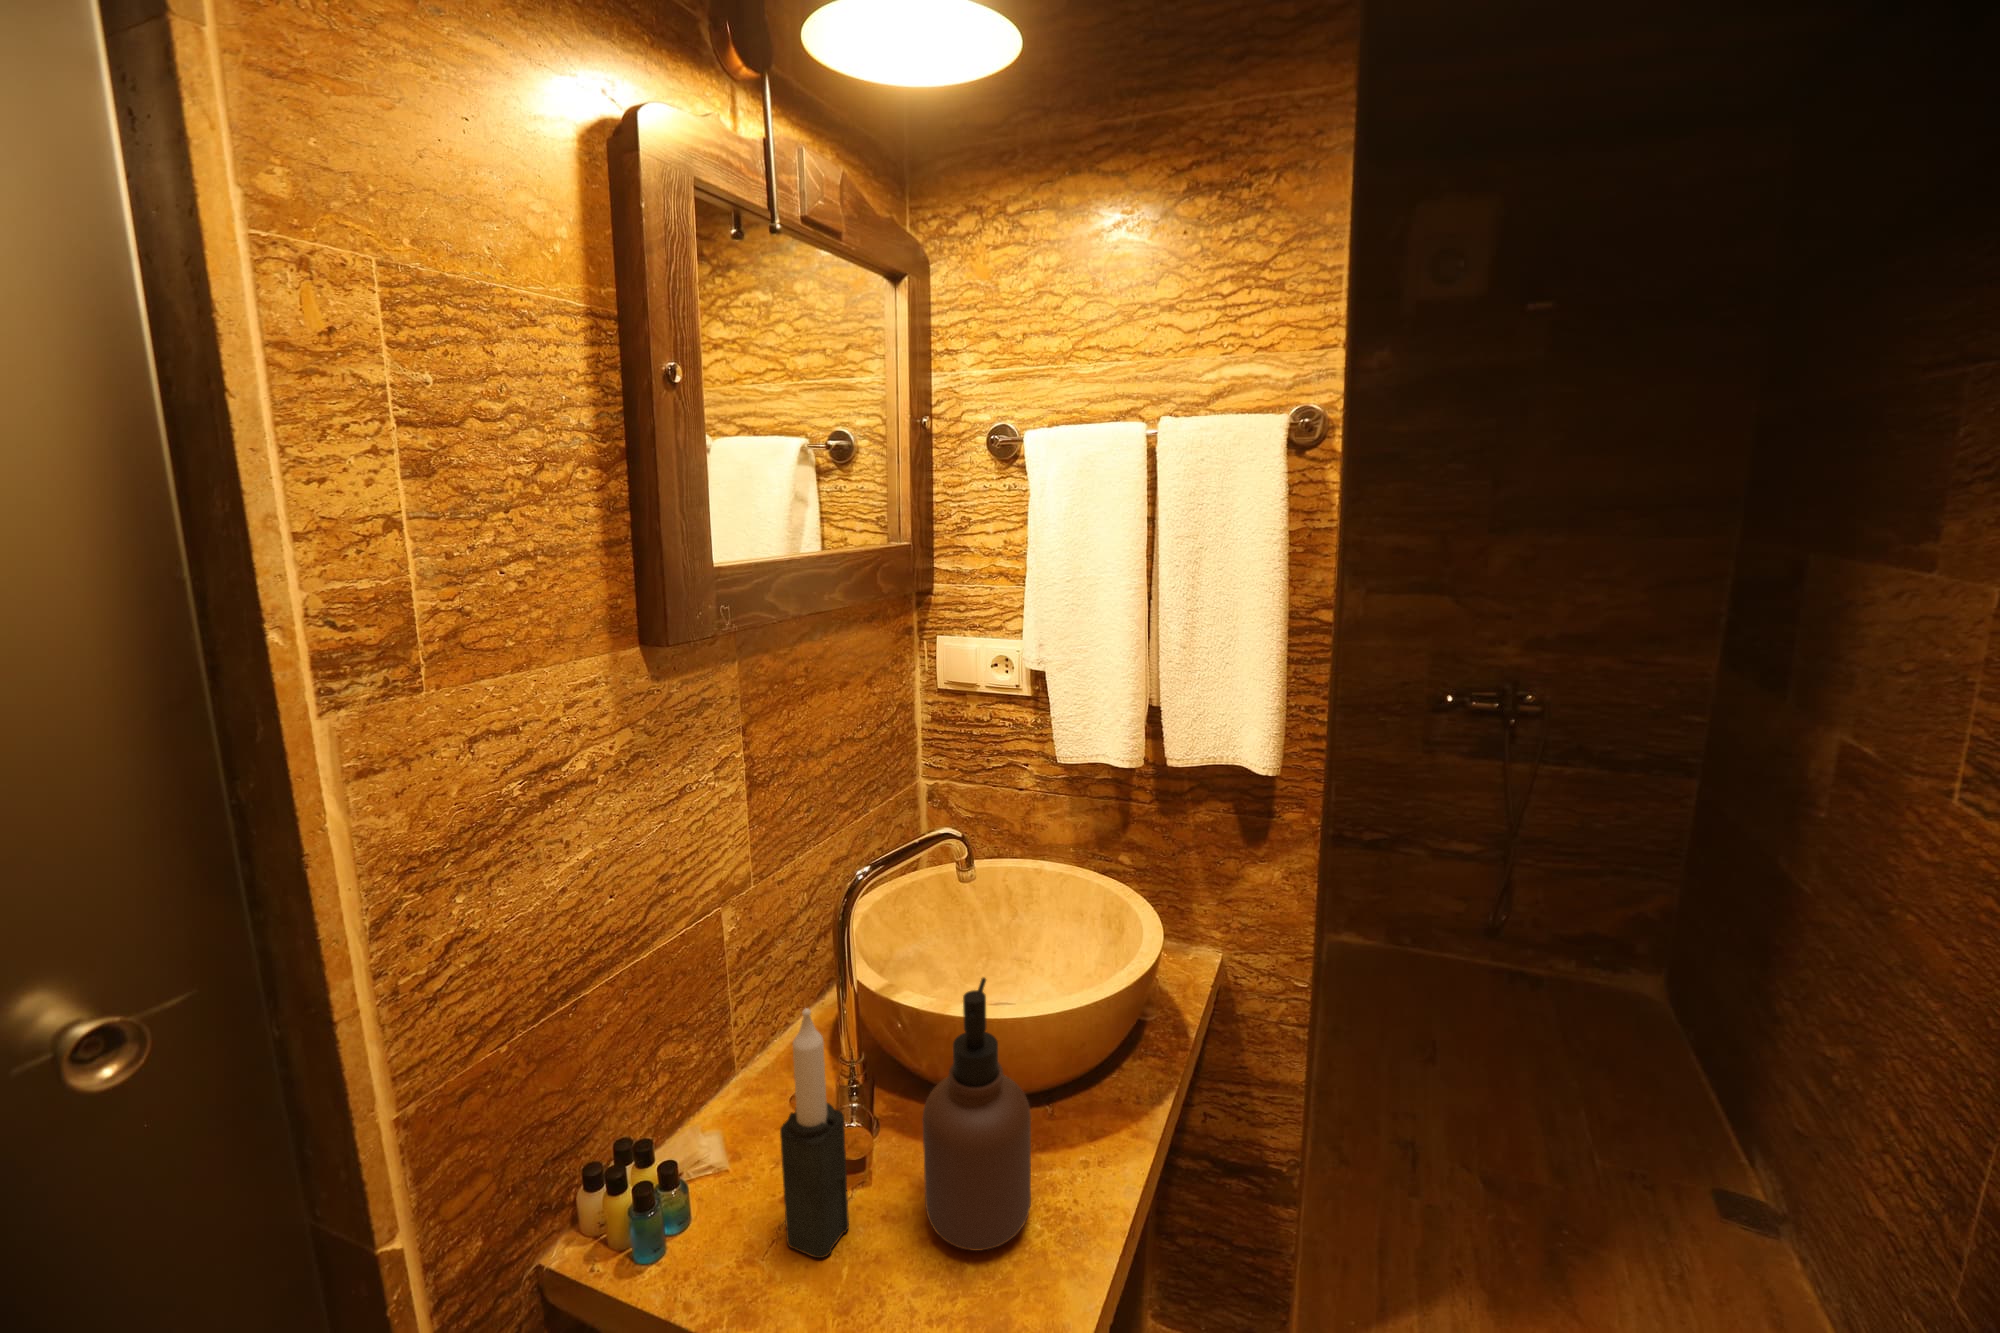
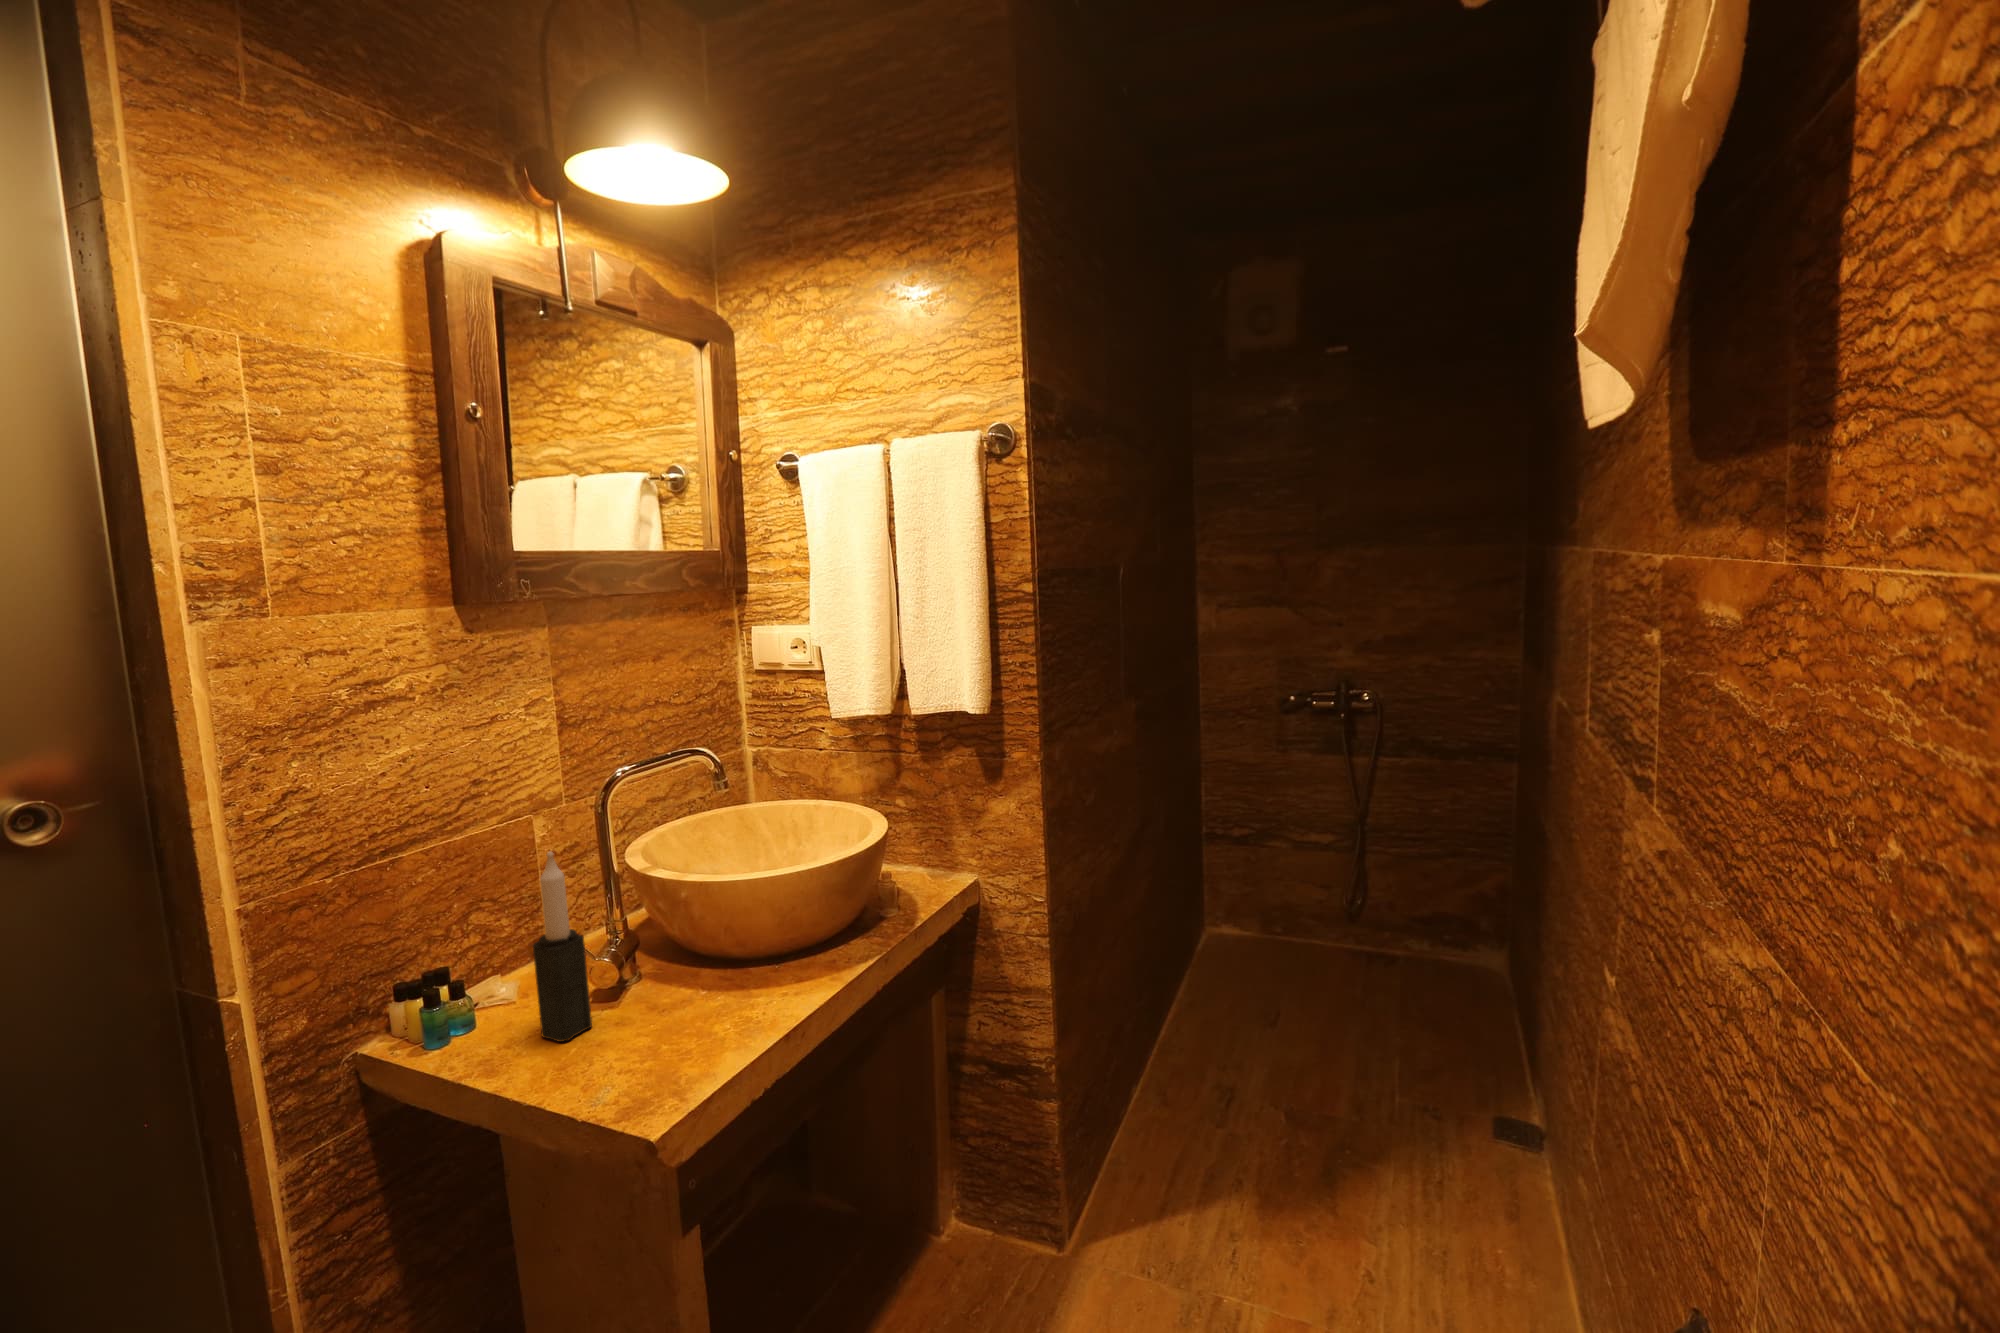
soap dispenser: present [923,978,1031,1251] -> none [641,838,730,1034]

